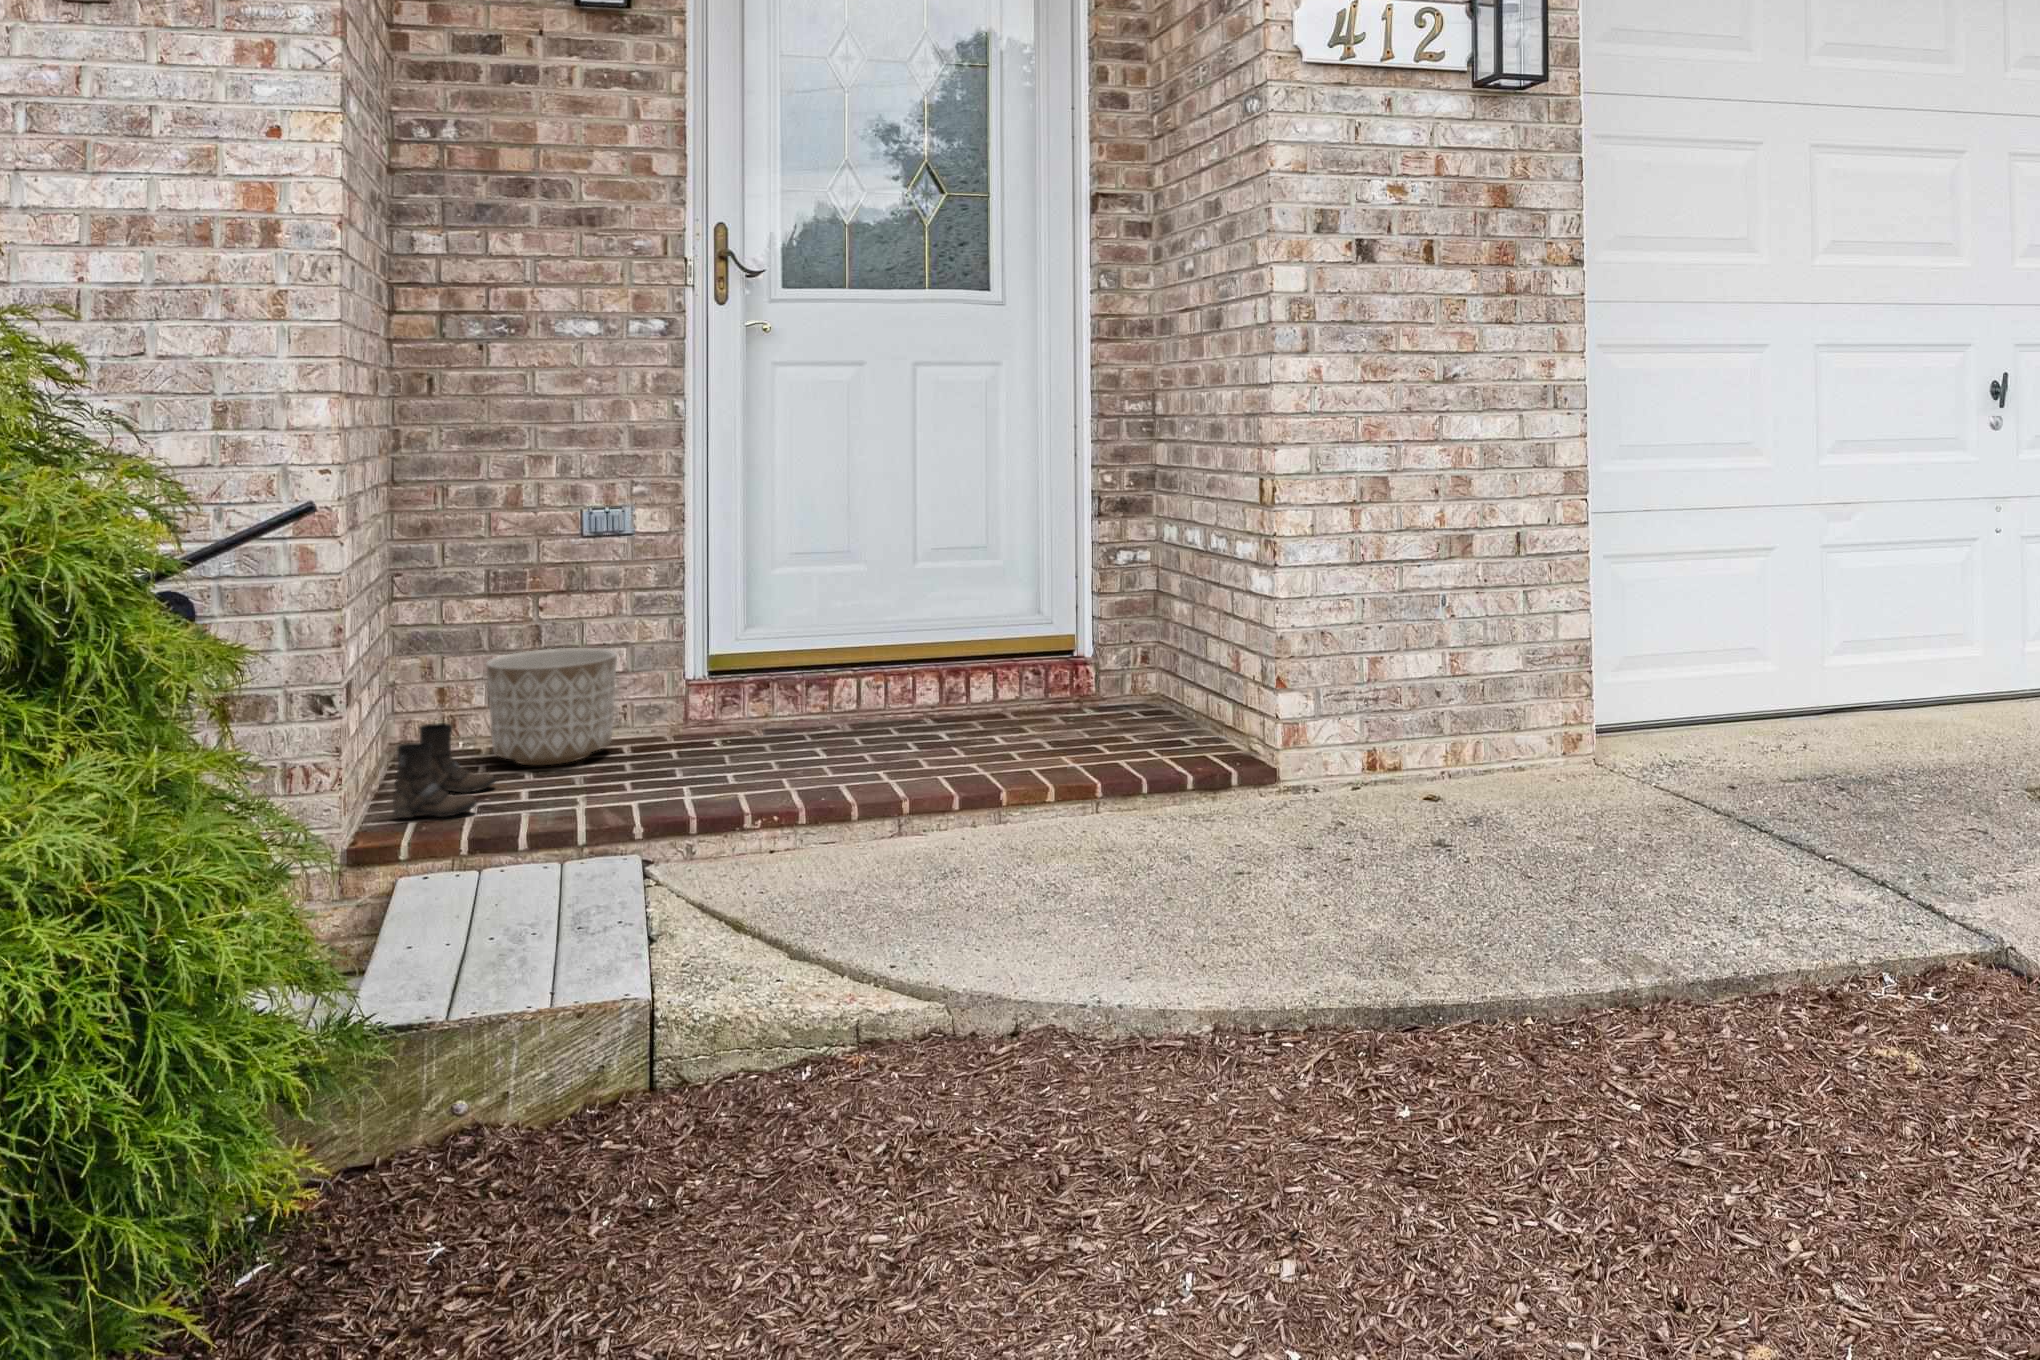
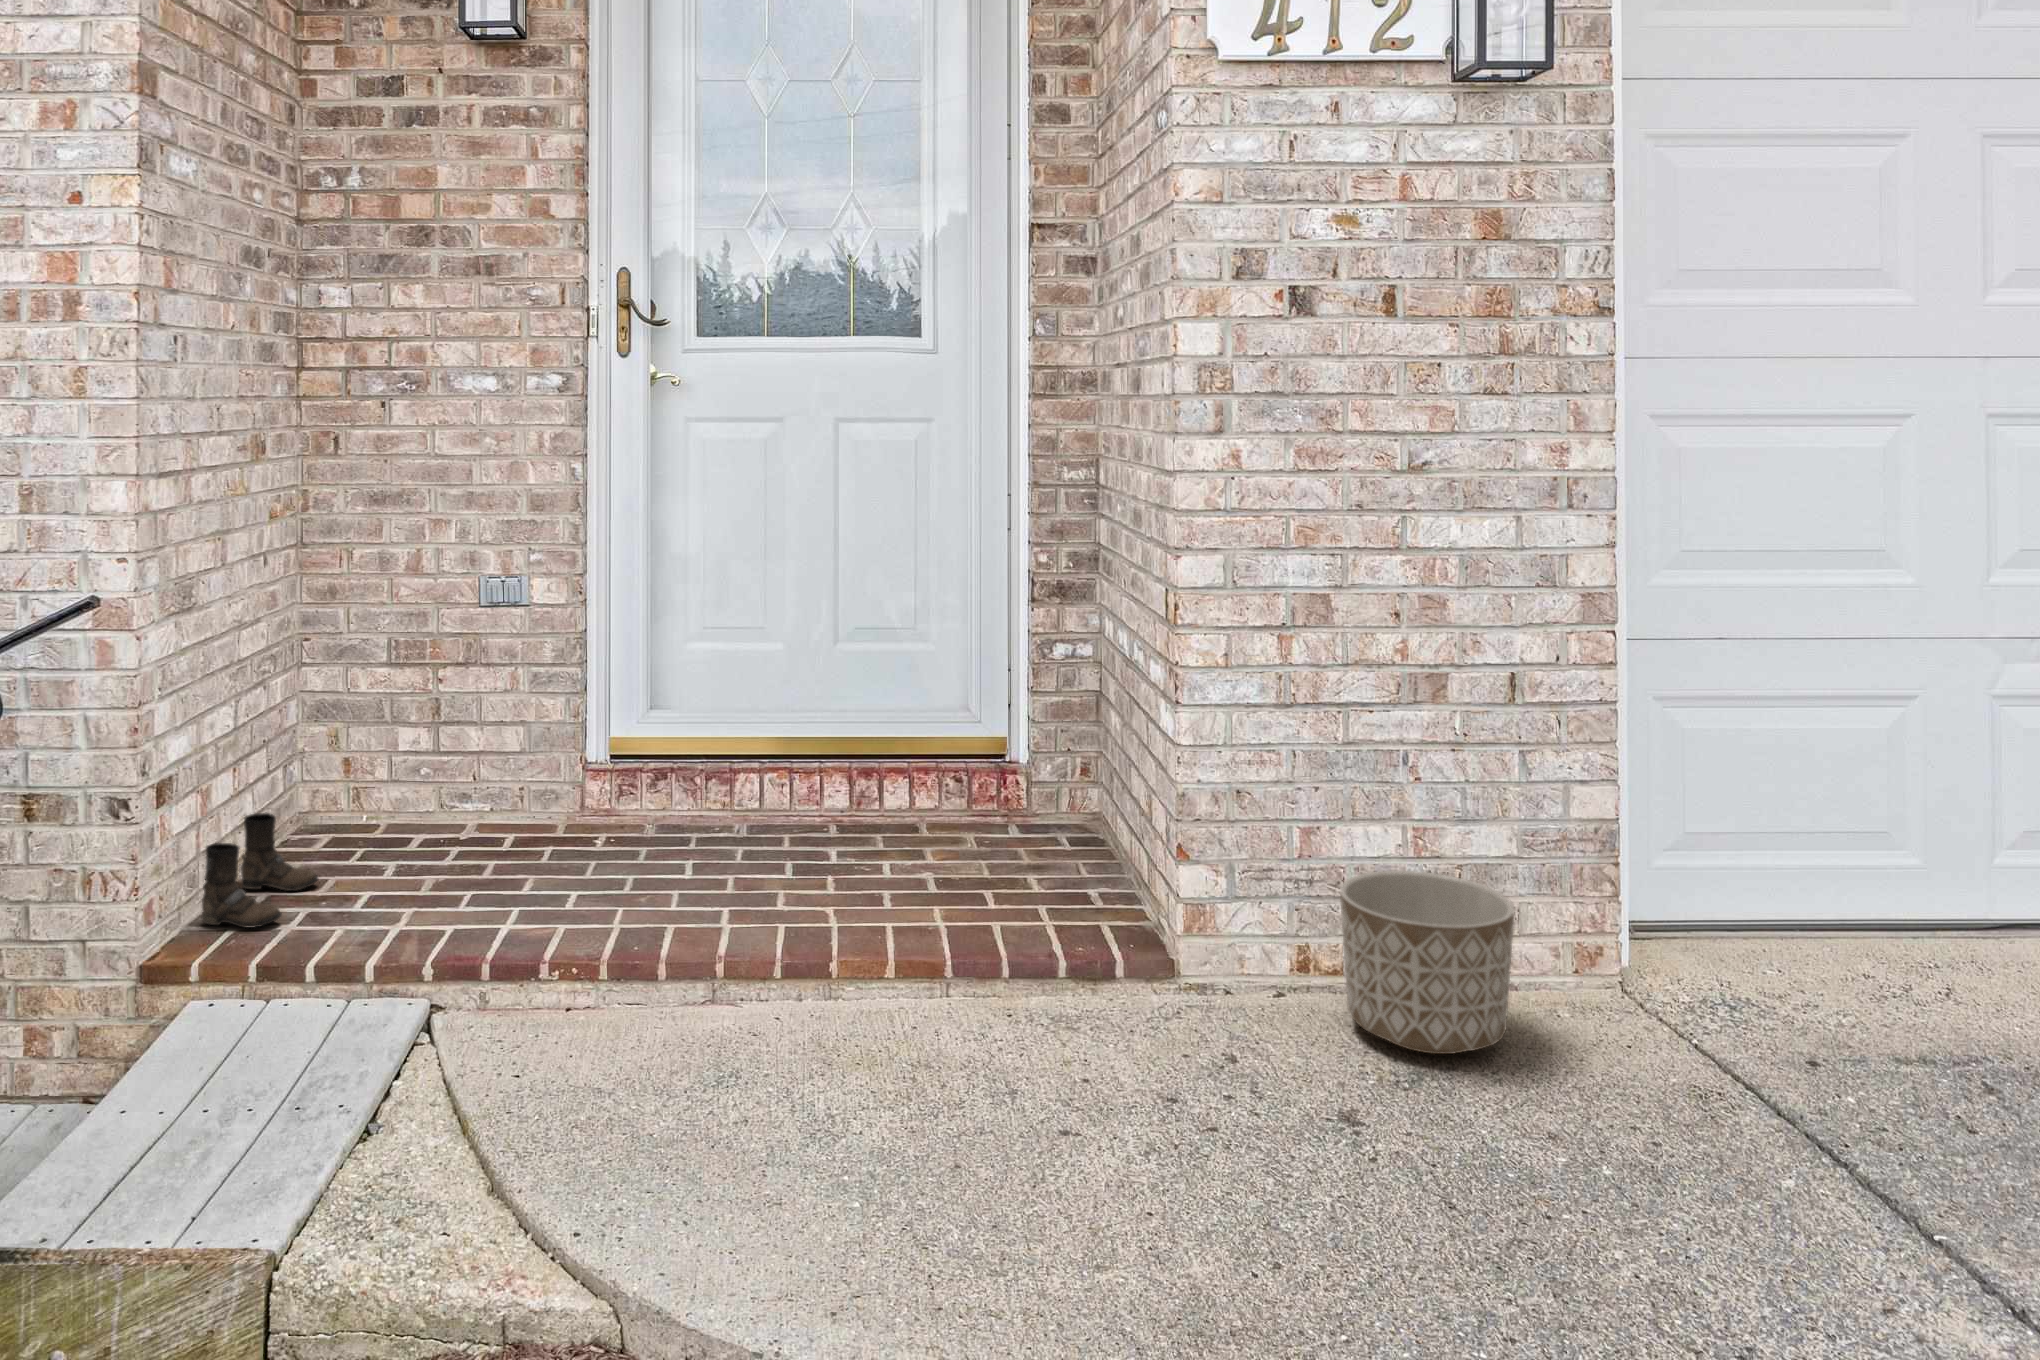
planter: present [486,648,617,765] -> present [1340,871,1514,1054]

